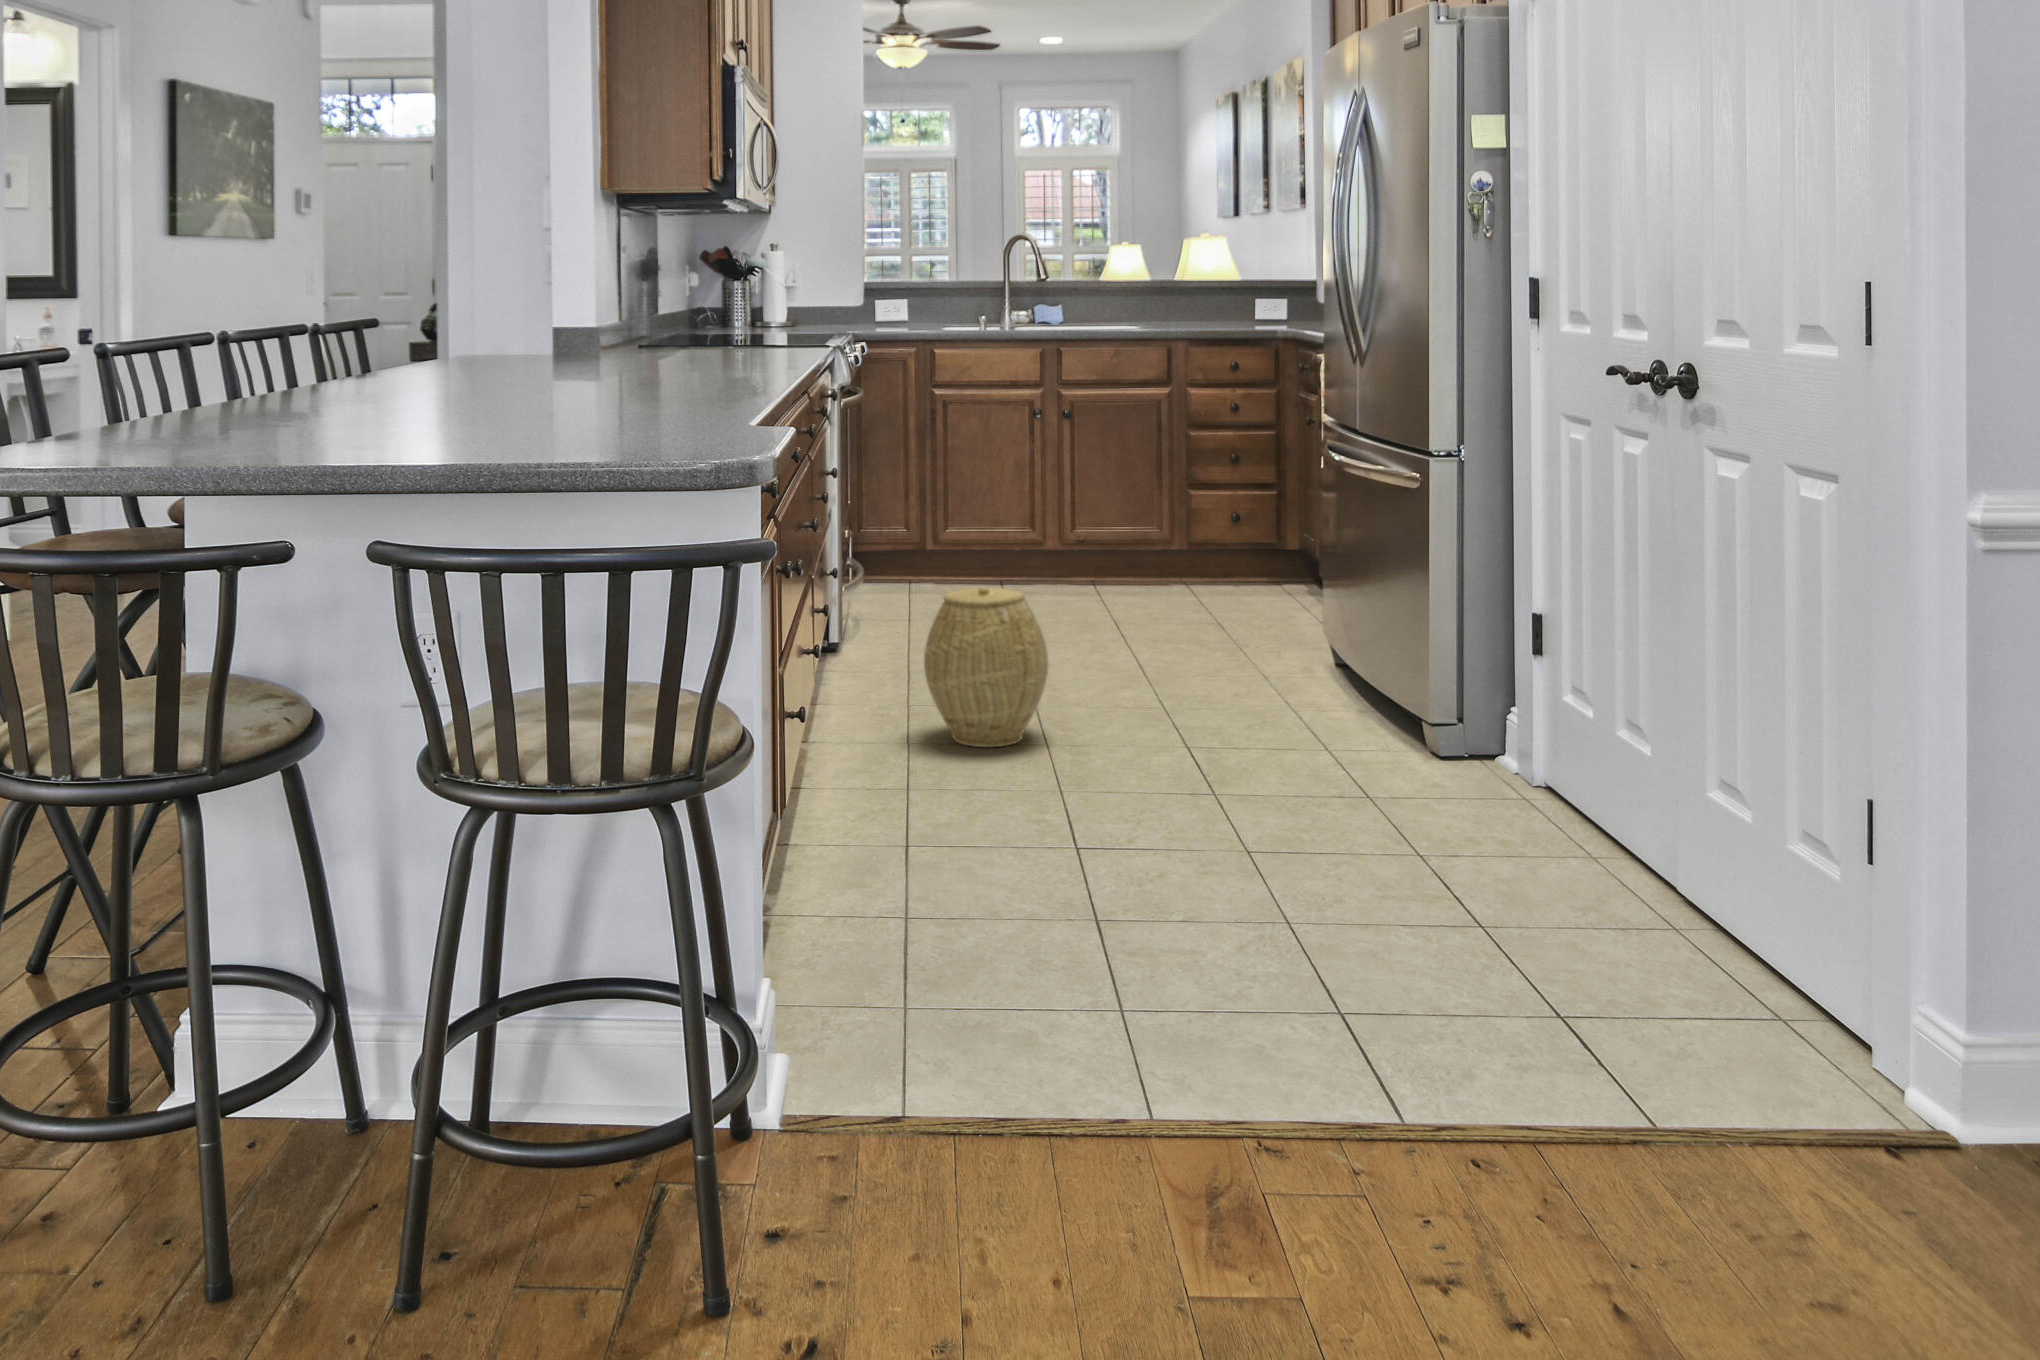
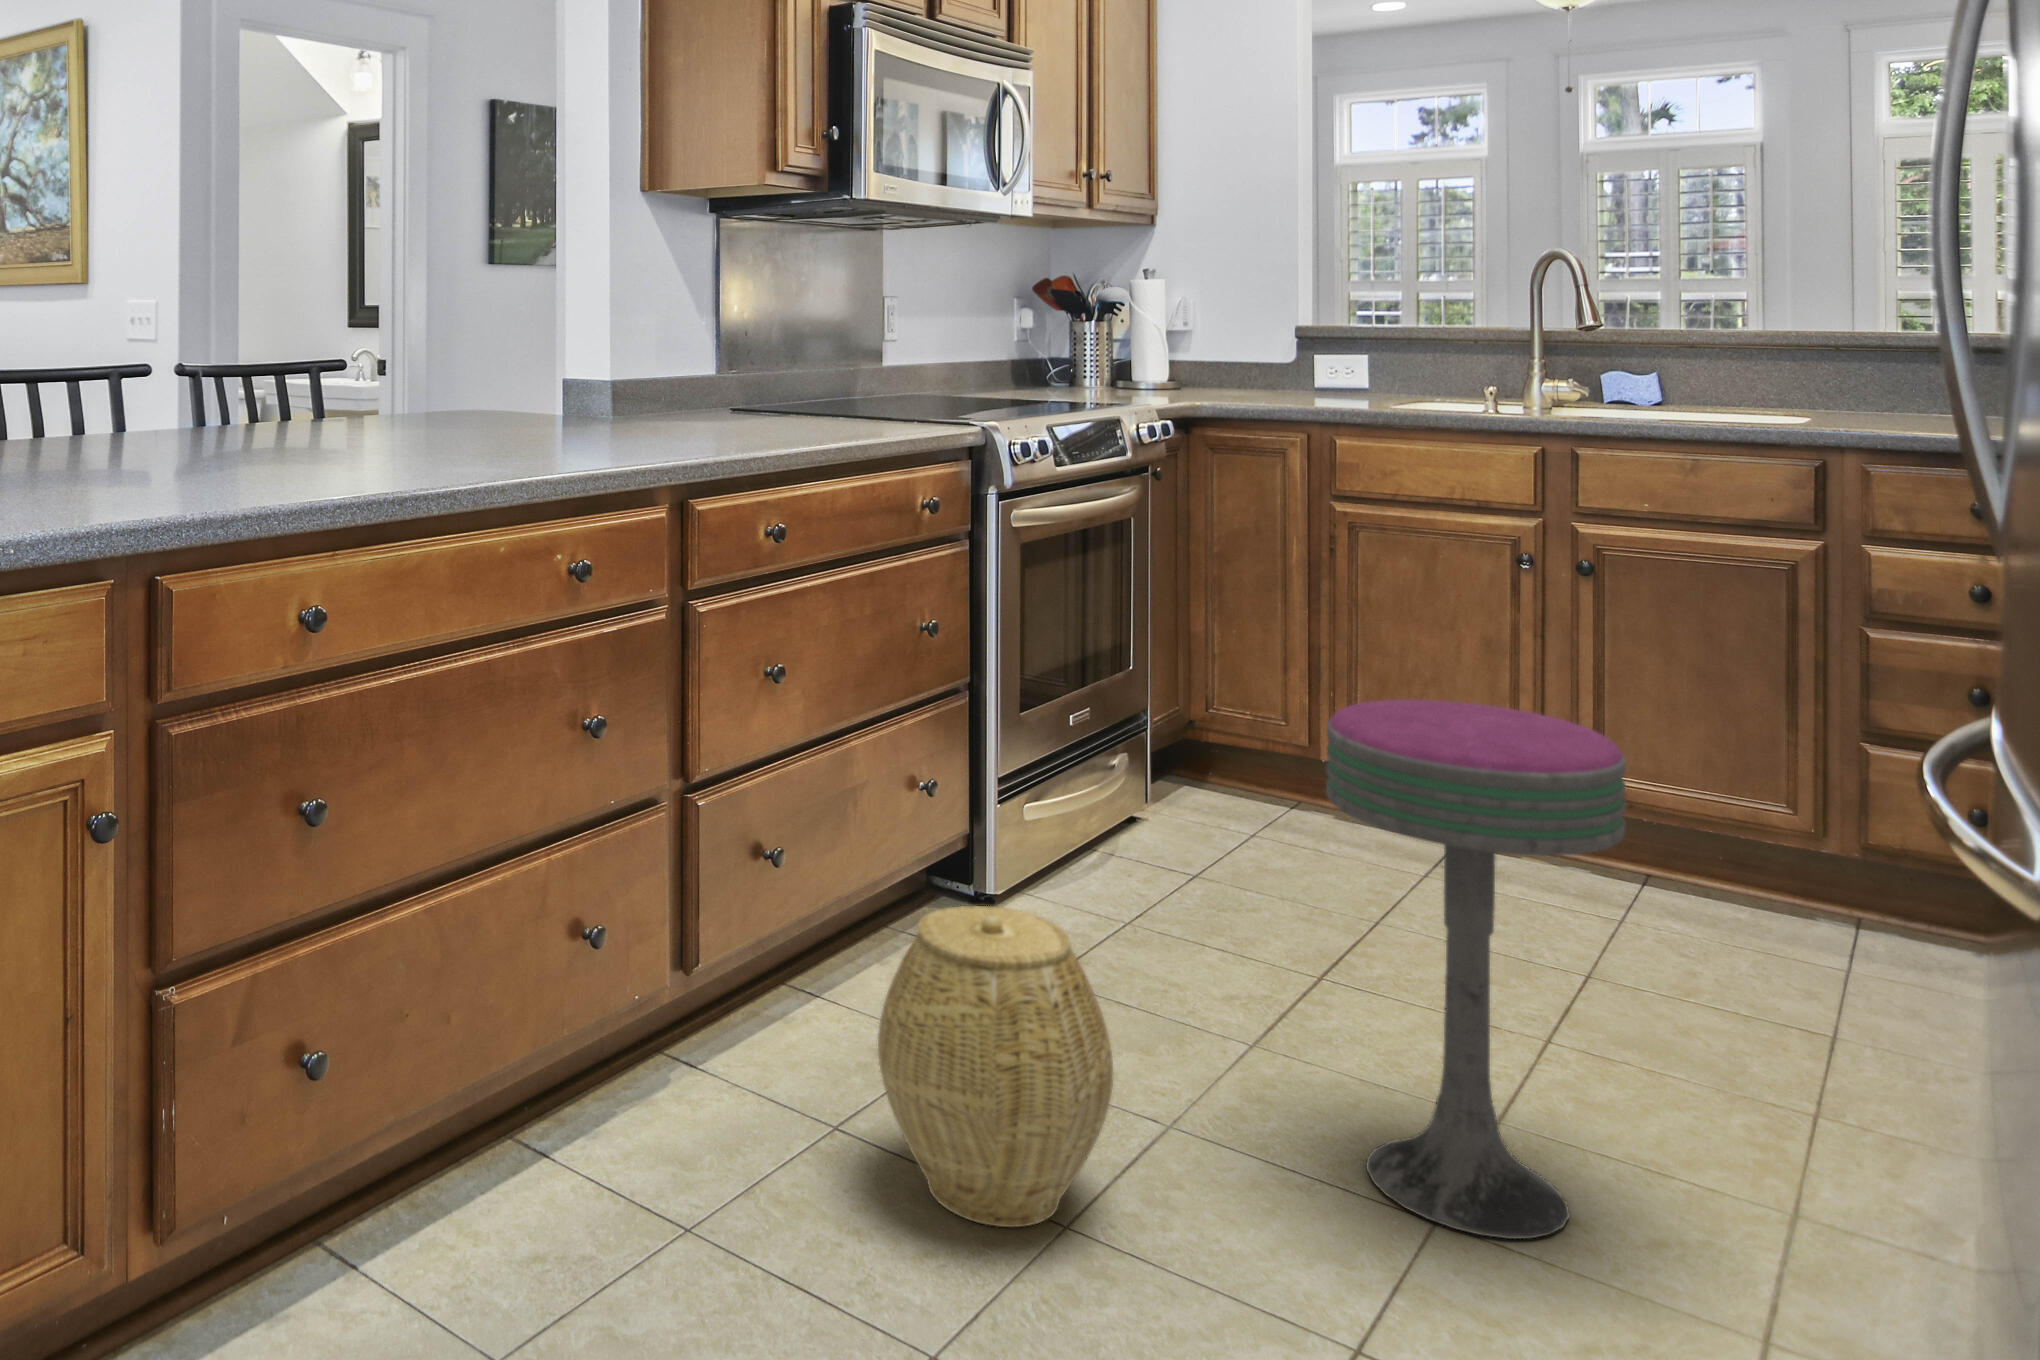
bar stool: none [1088,455,1218,703] -> present [1326,700,1626,1239]

